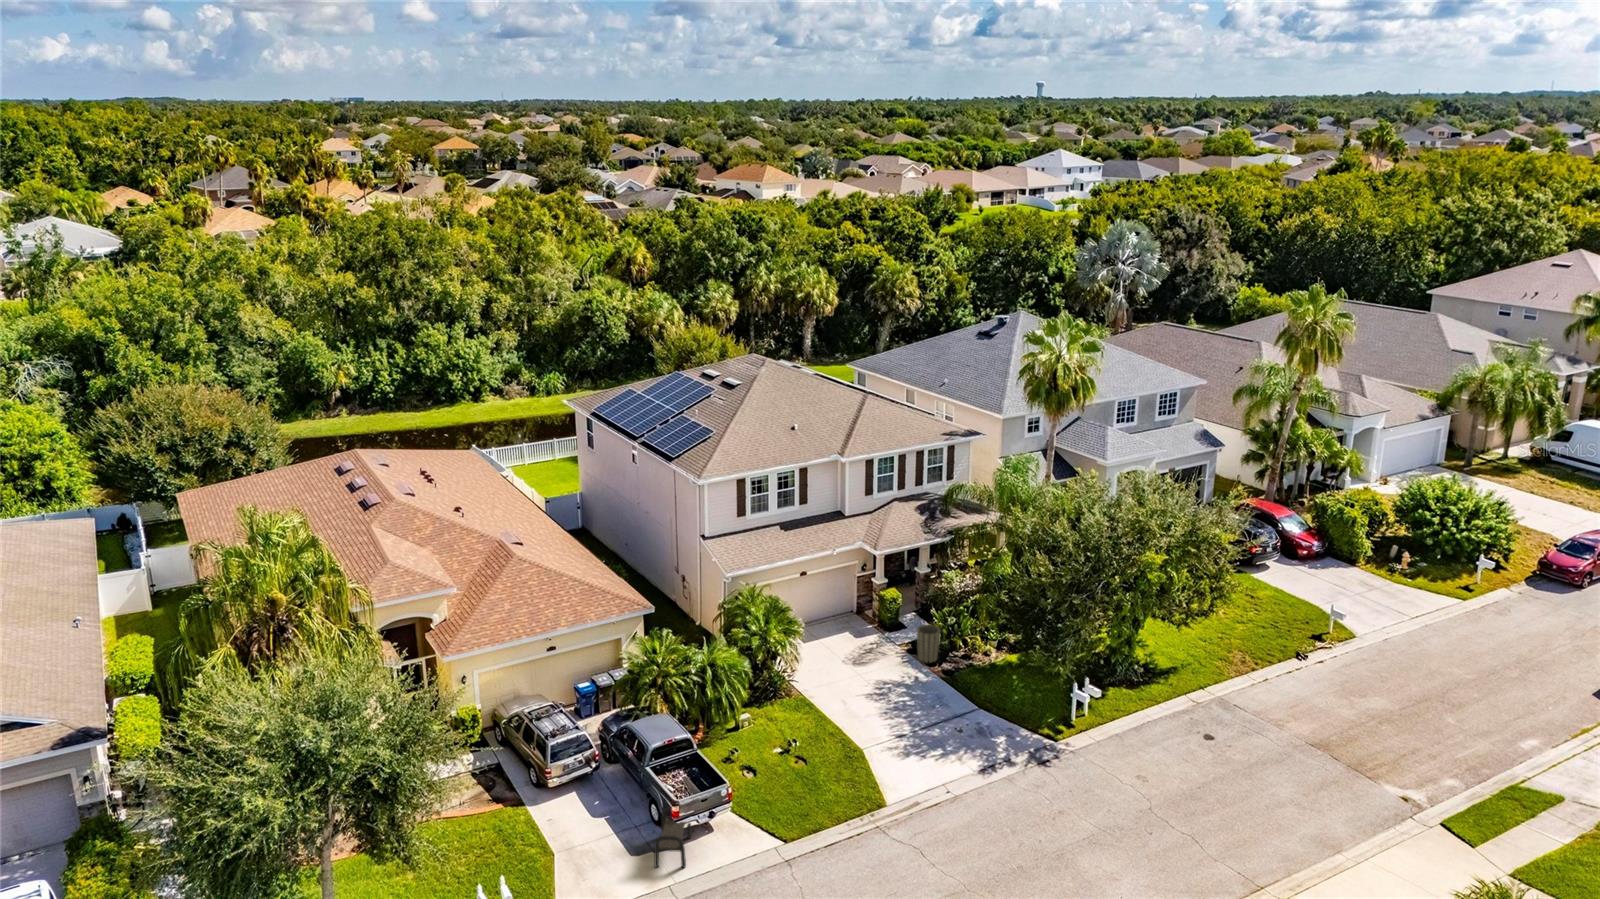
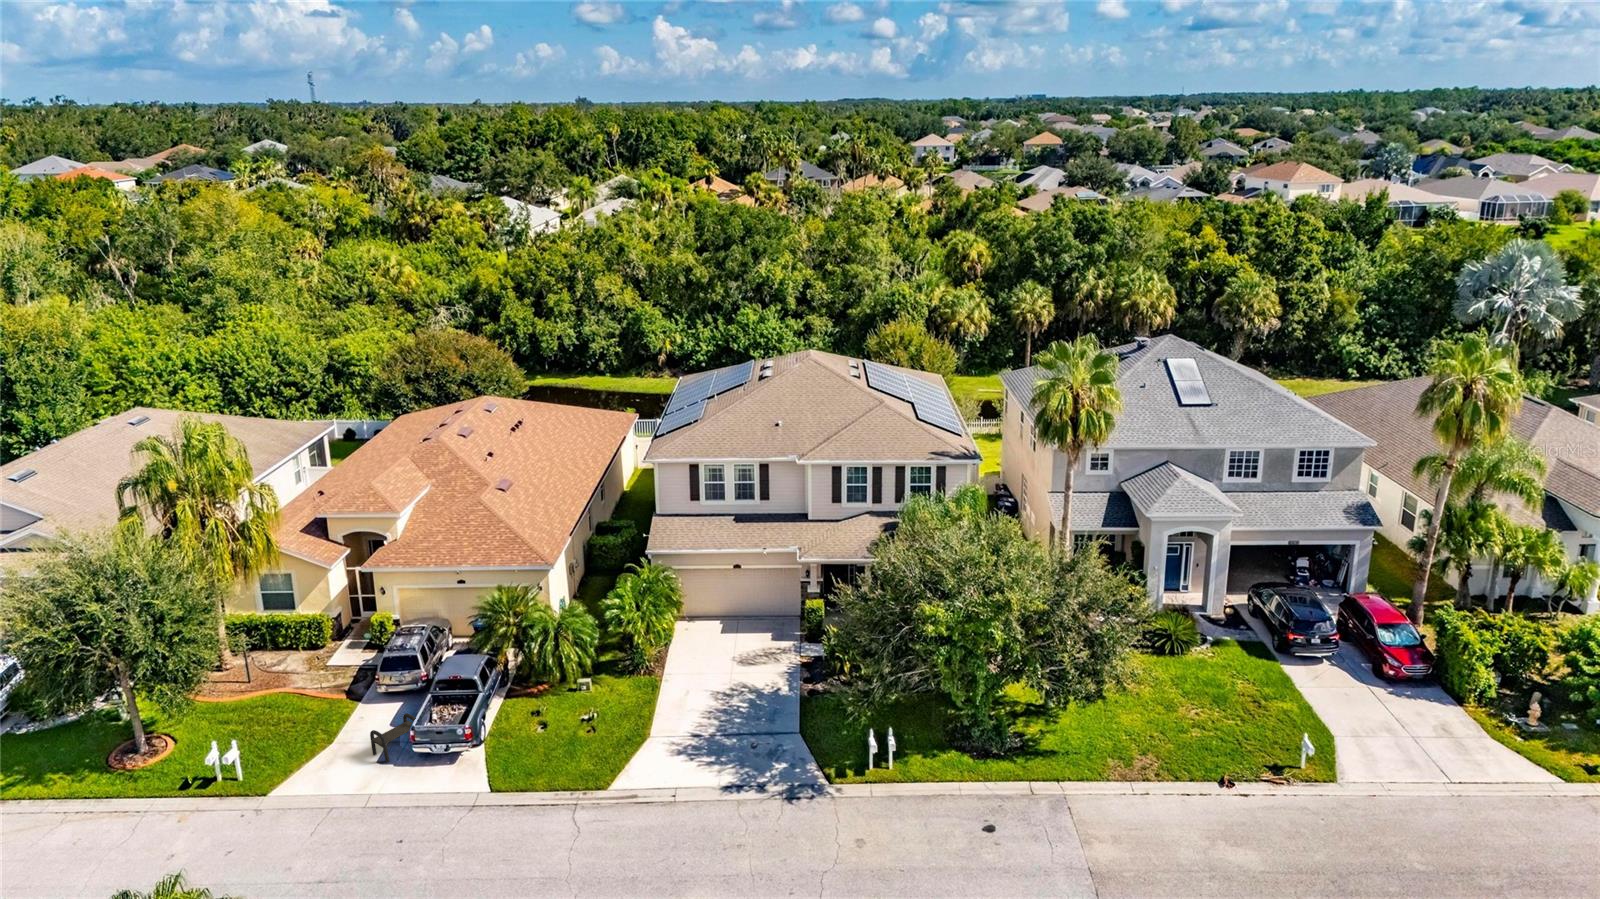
trash can: present [917,624,940,662] -> none [779,636,802,675]

